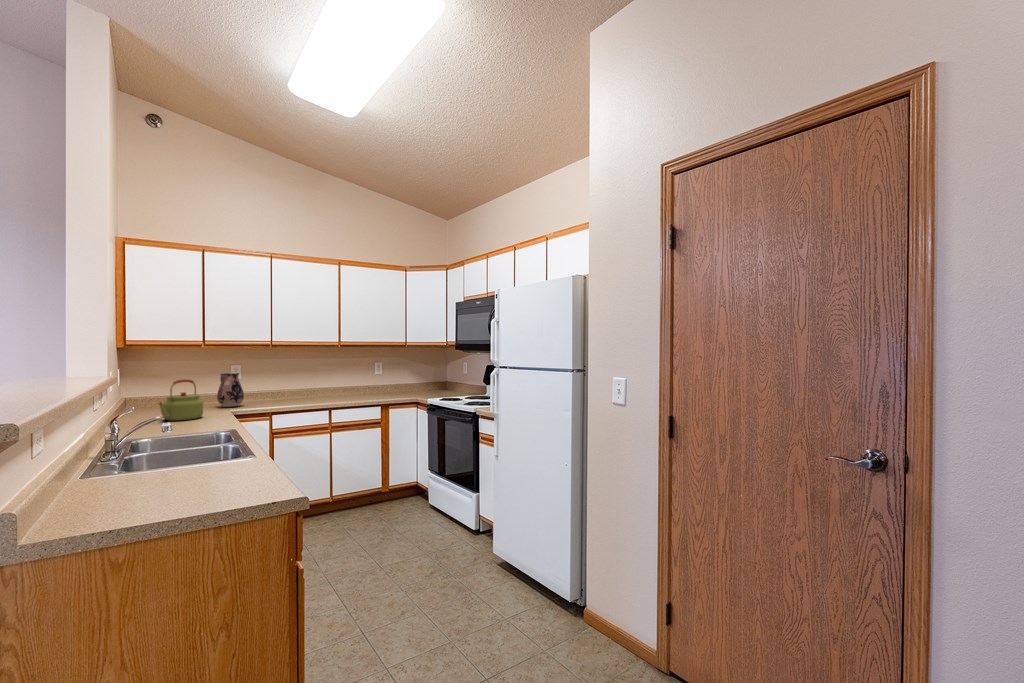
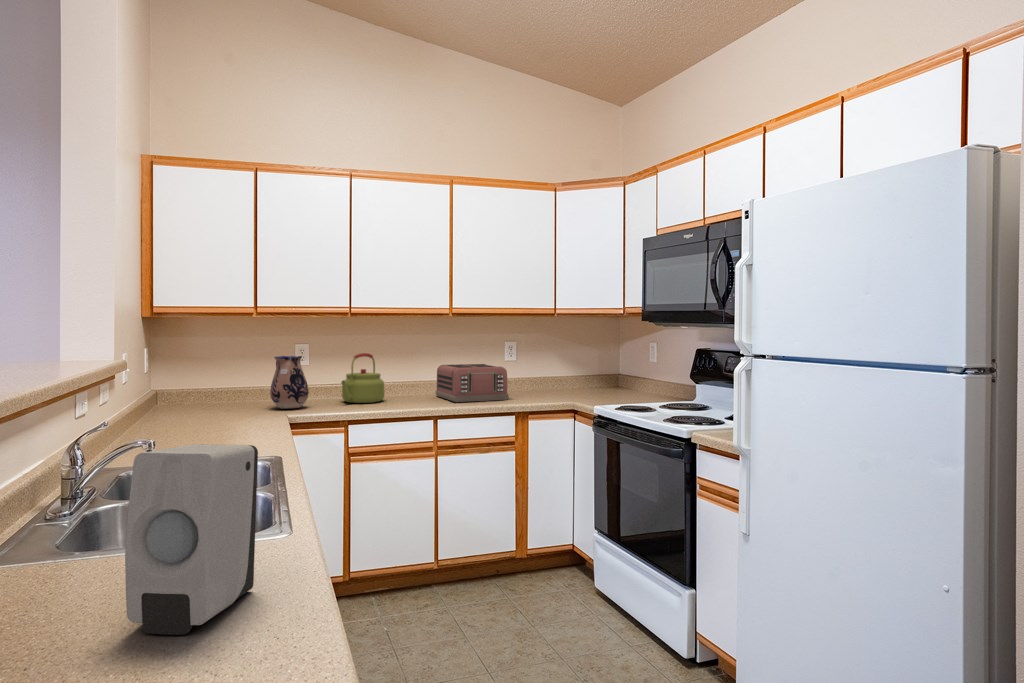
toaster: none [330,376,377,399] -> present [436,364,509,402]
kettle: present [159,379,203,421] -> present [341,353,384,403]
soap dispenser: none [187,409,244,489] -> present [125,444,258,635]

